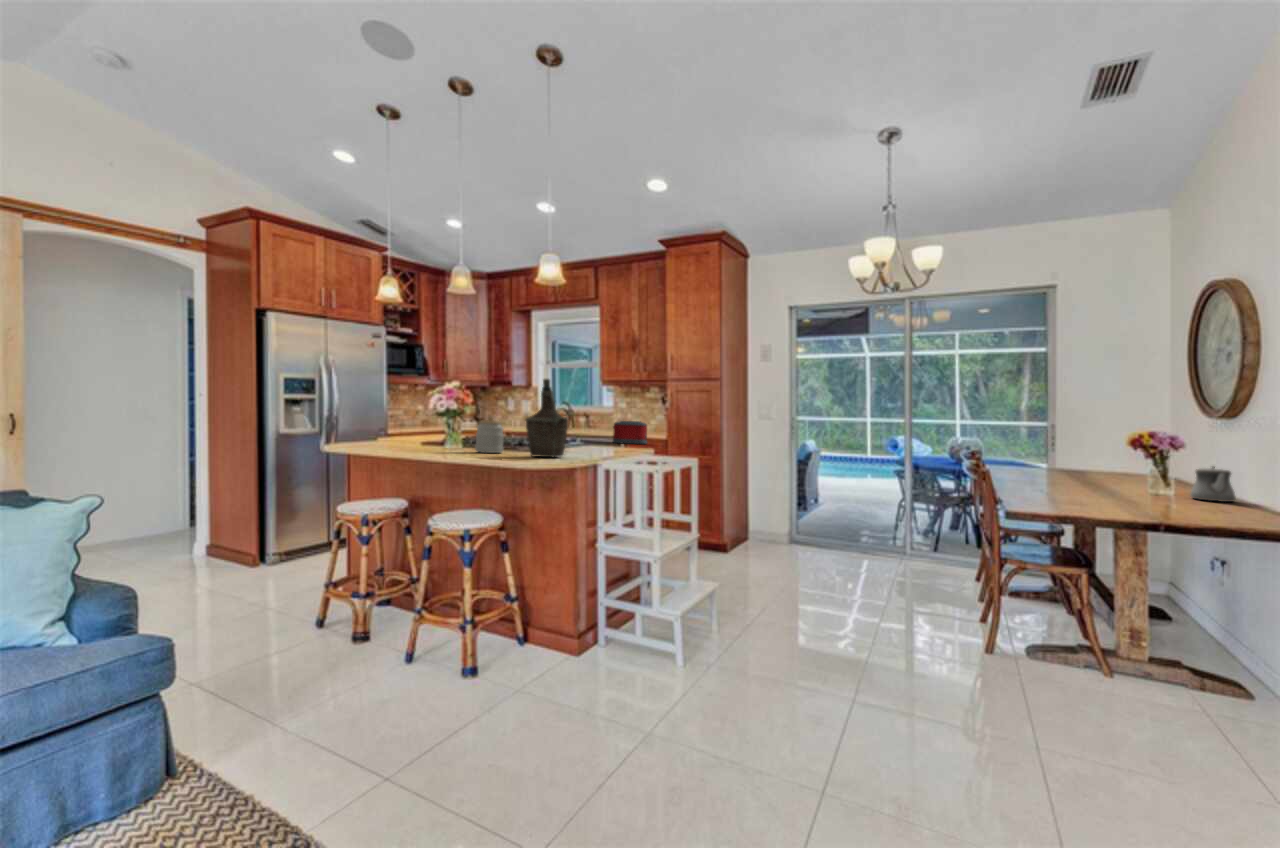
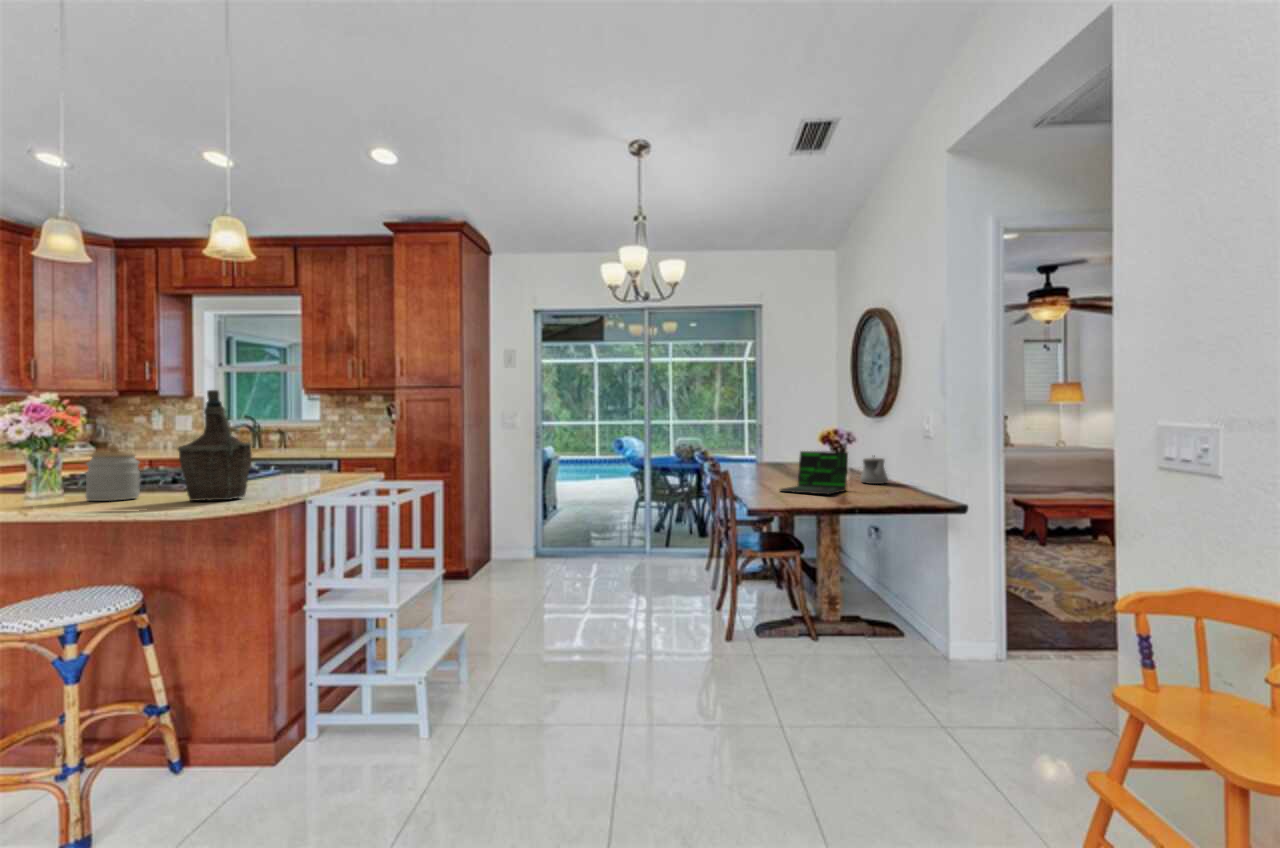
toaster: present [613,421,647,444] -> none [318,437,366,465]
laptop: none [1062,455,1186,506] -> present [780,451,848,494]

